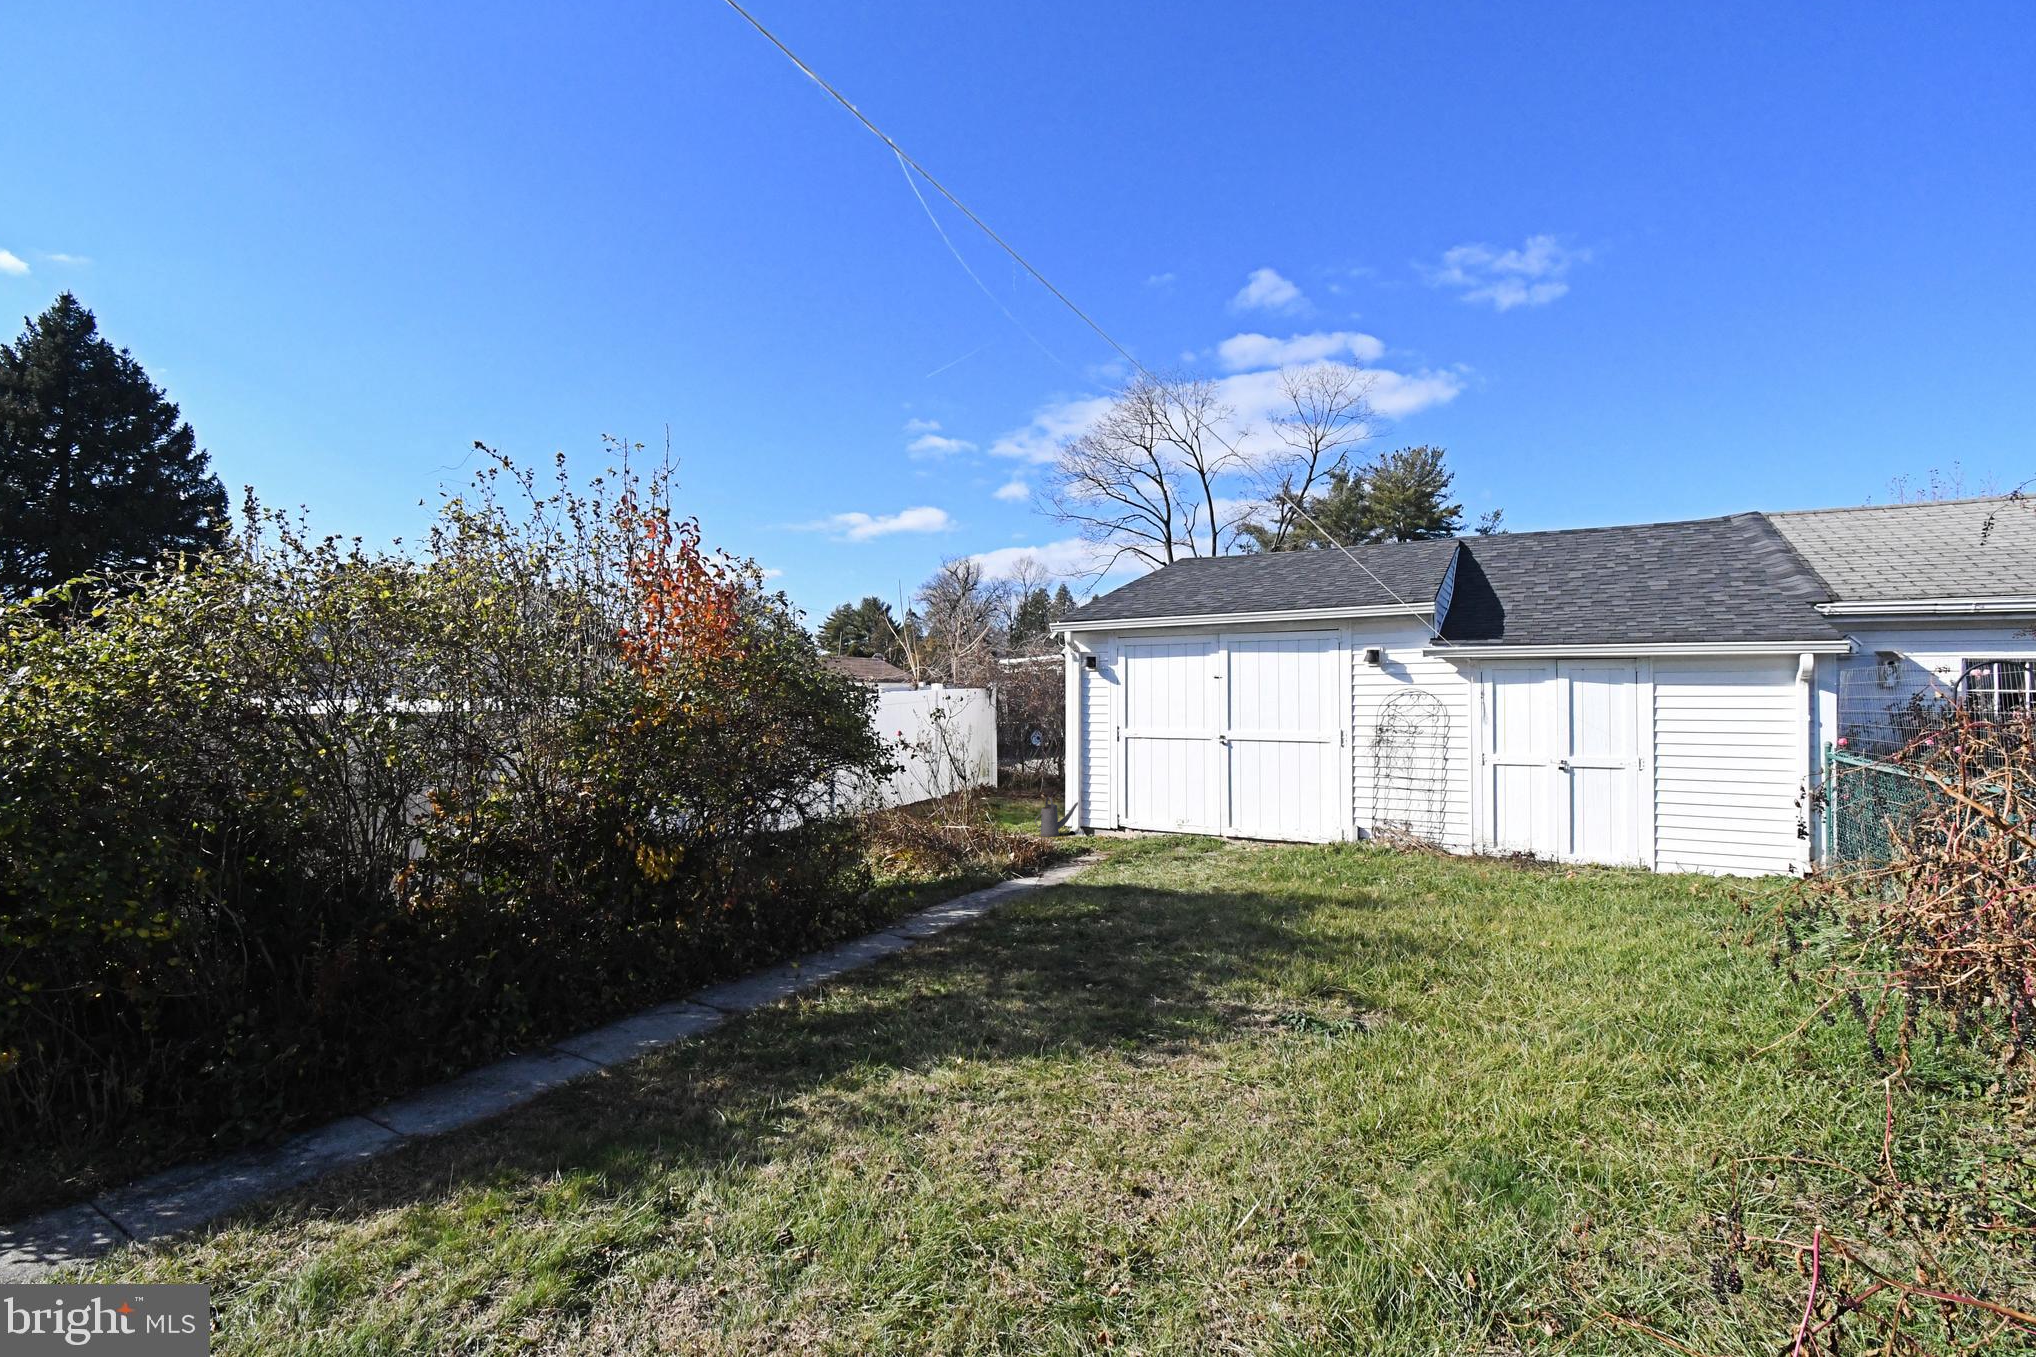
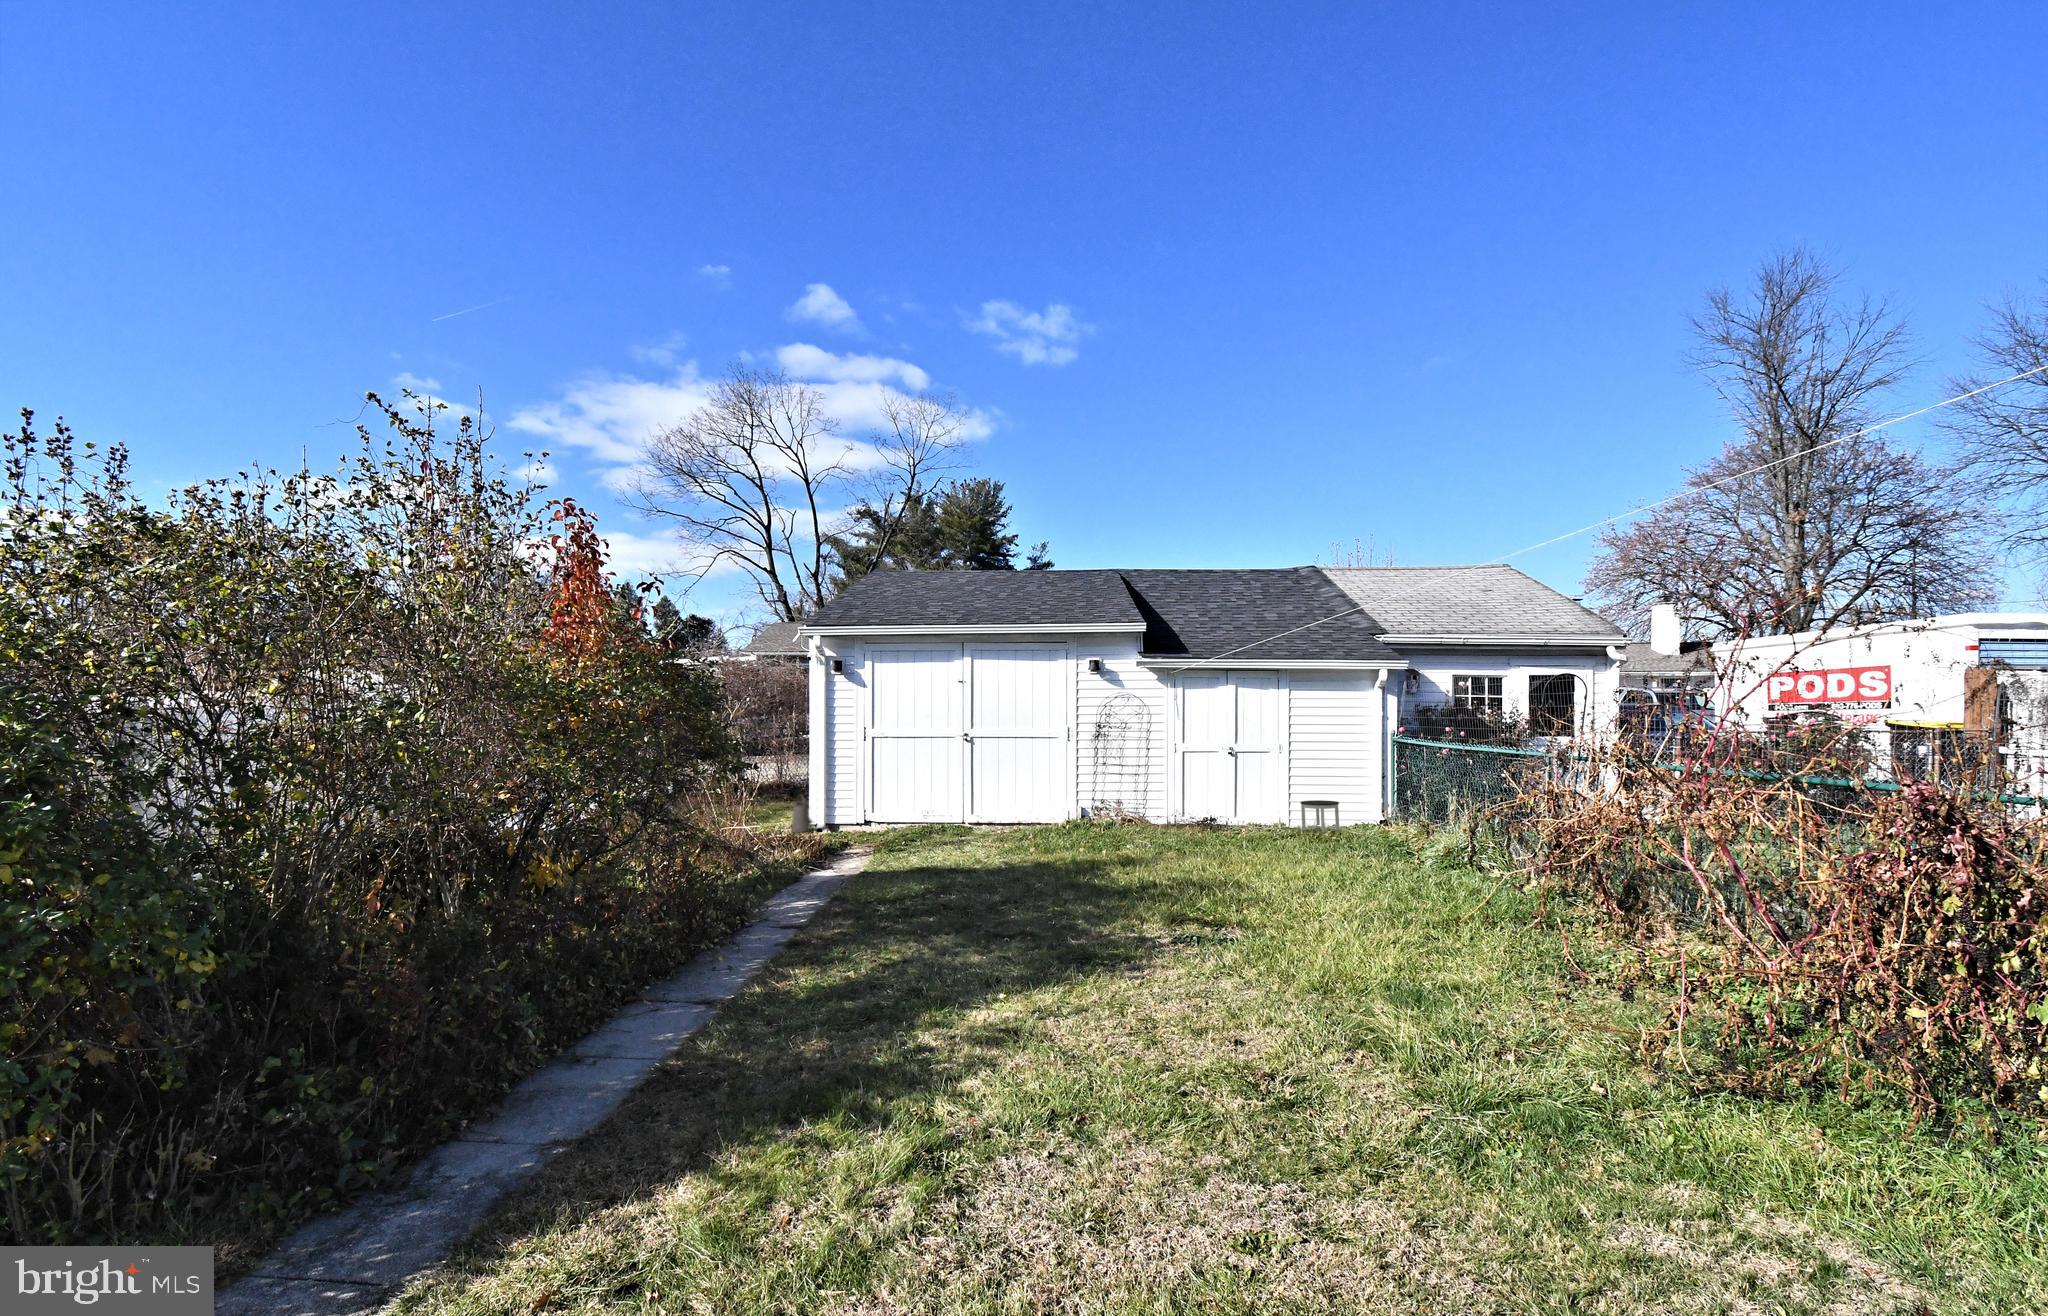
round table: none [1671,830,1734,875] -> present [1300,800,1339,833]

